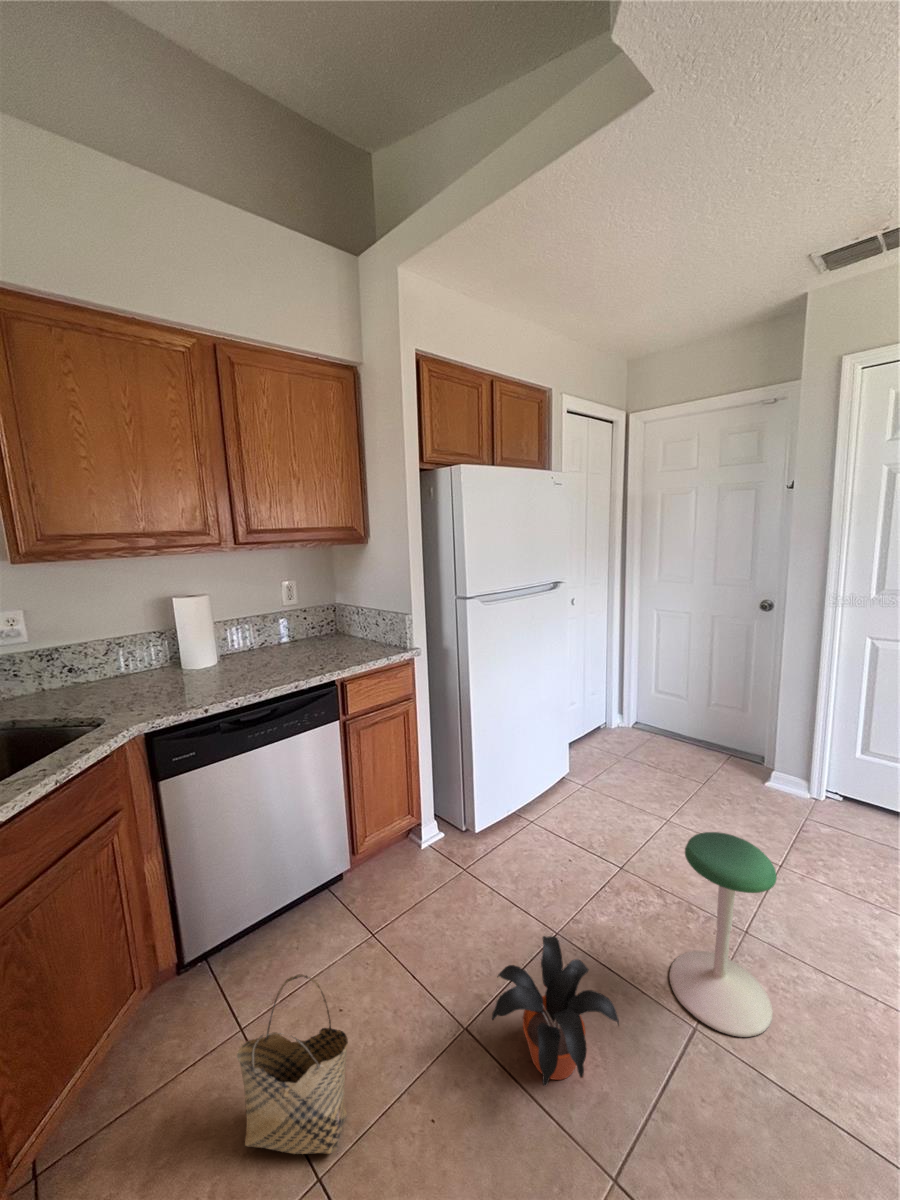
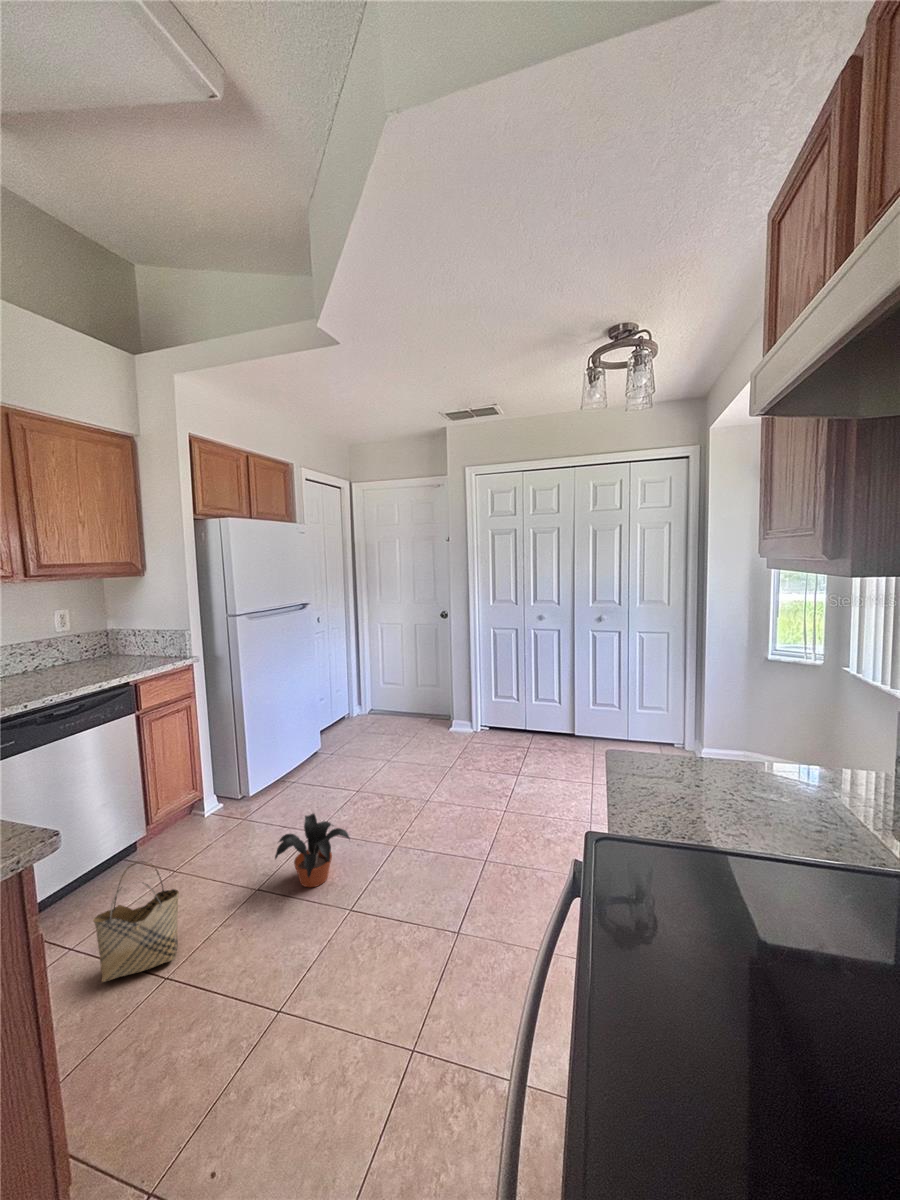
stool: present [669,832,777,1037] -> none [383,735,434,840]

